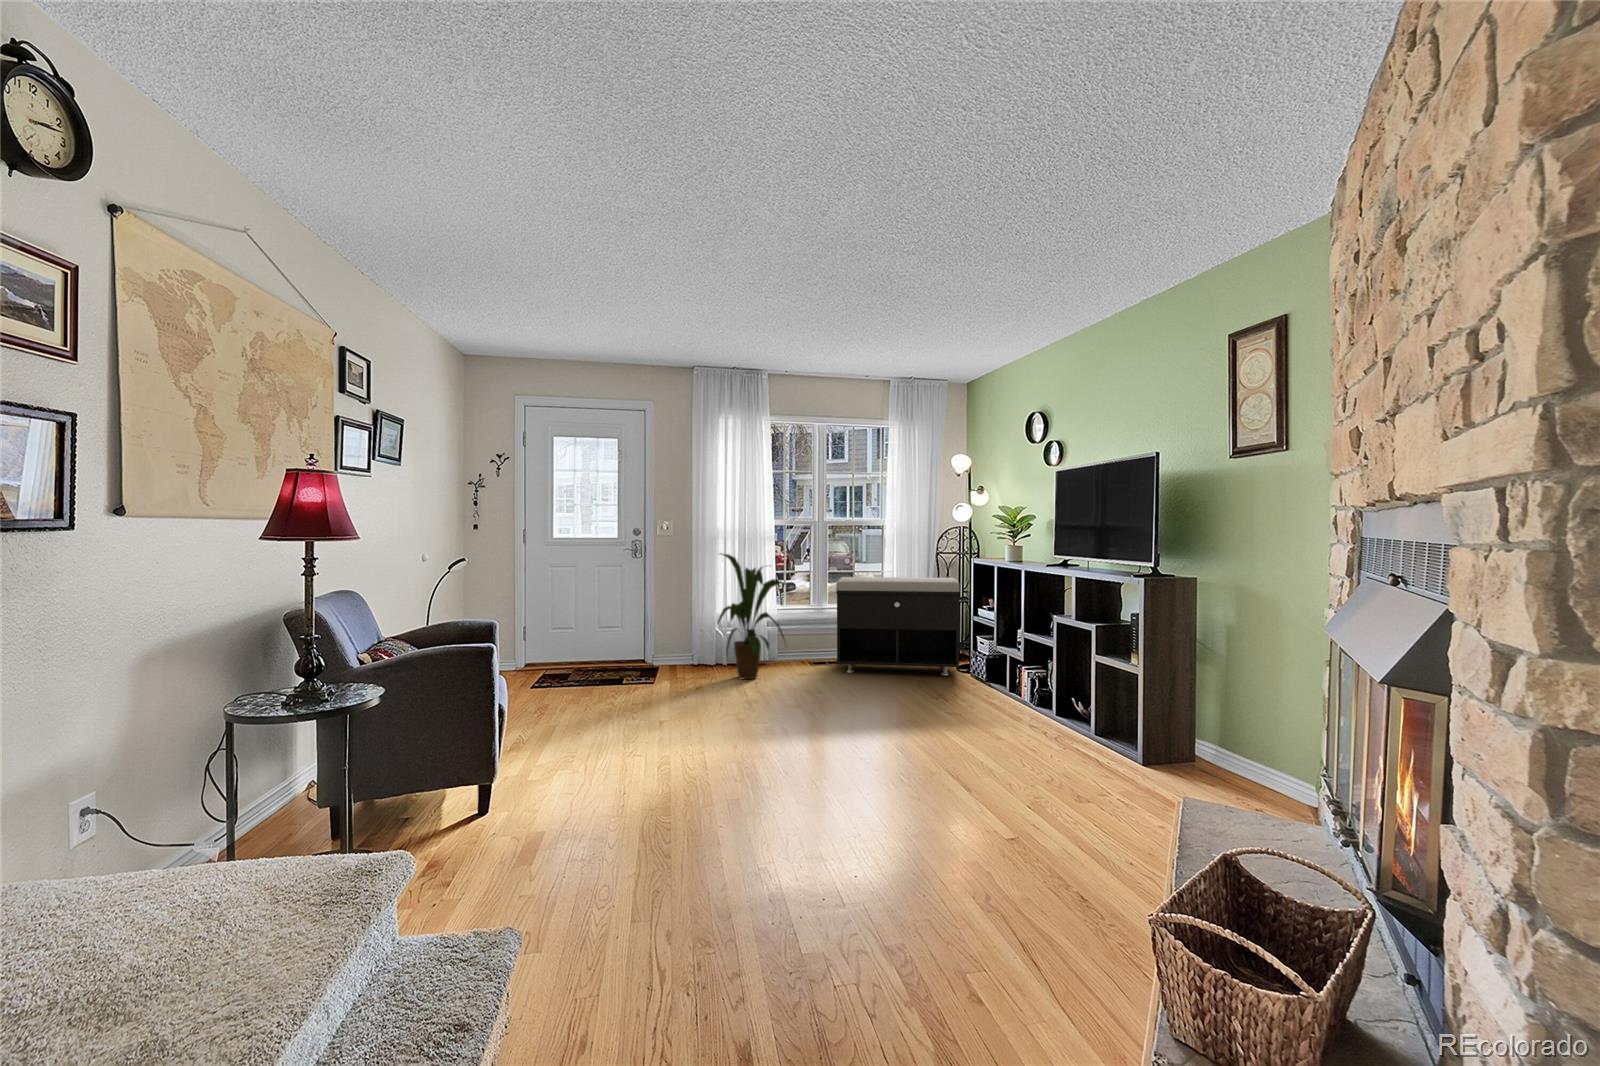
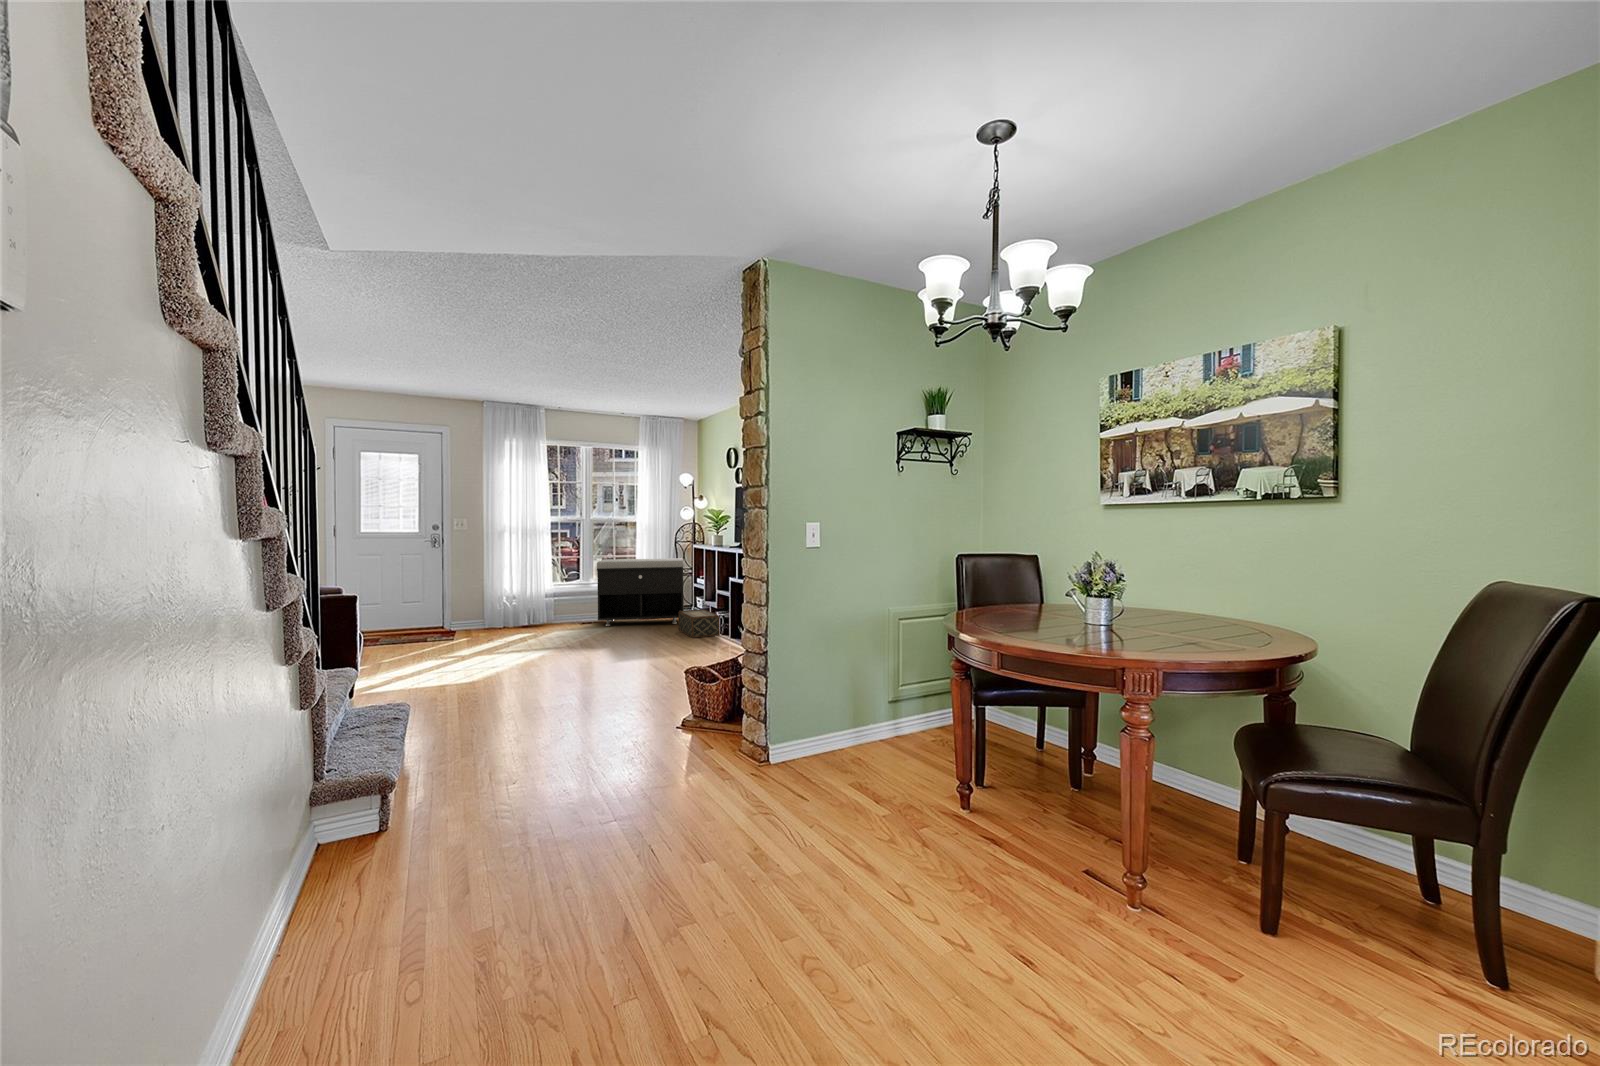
house plant: present [717,554,786,680] -> none [504,543,566,634]
woven basket: none [956,659,1027,707] -> present [678,609,720,638]

